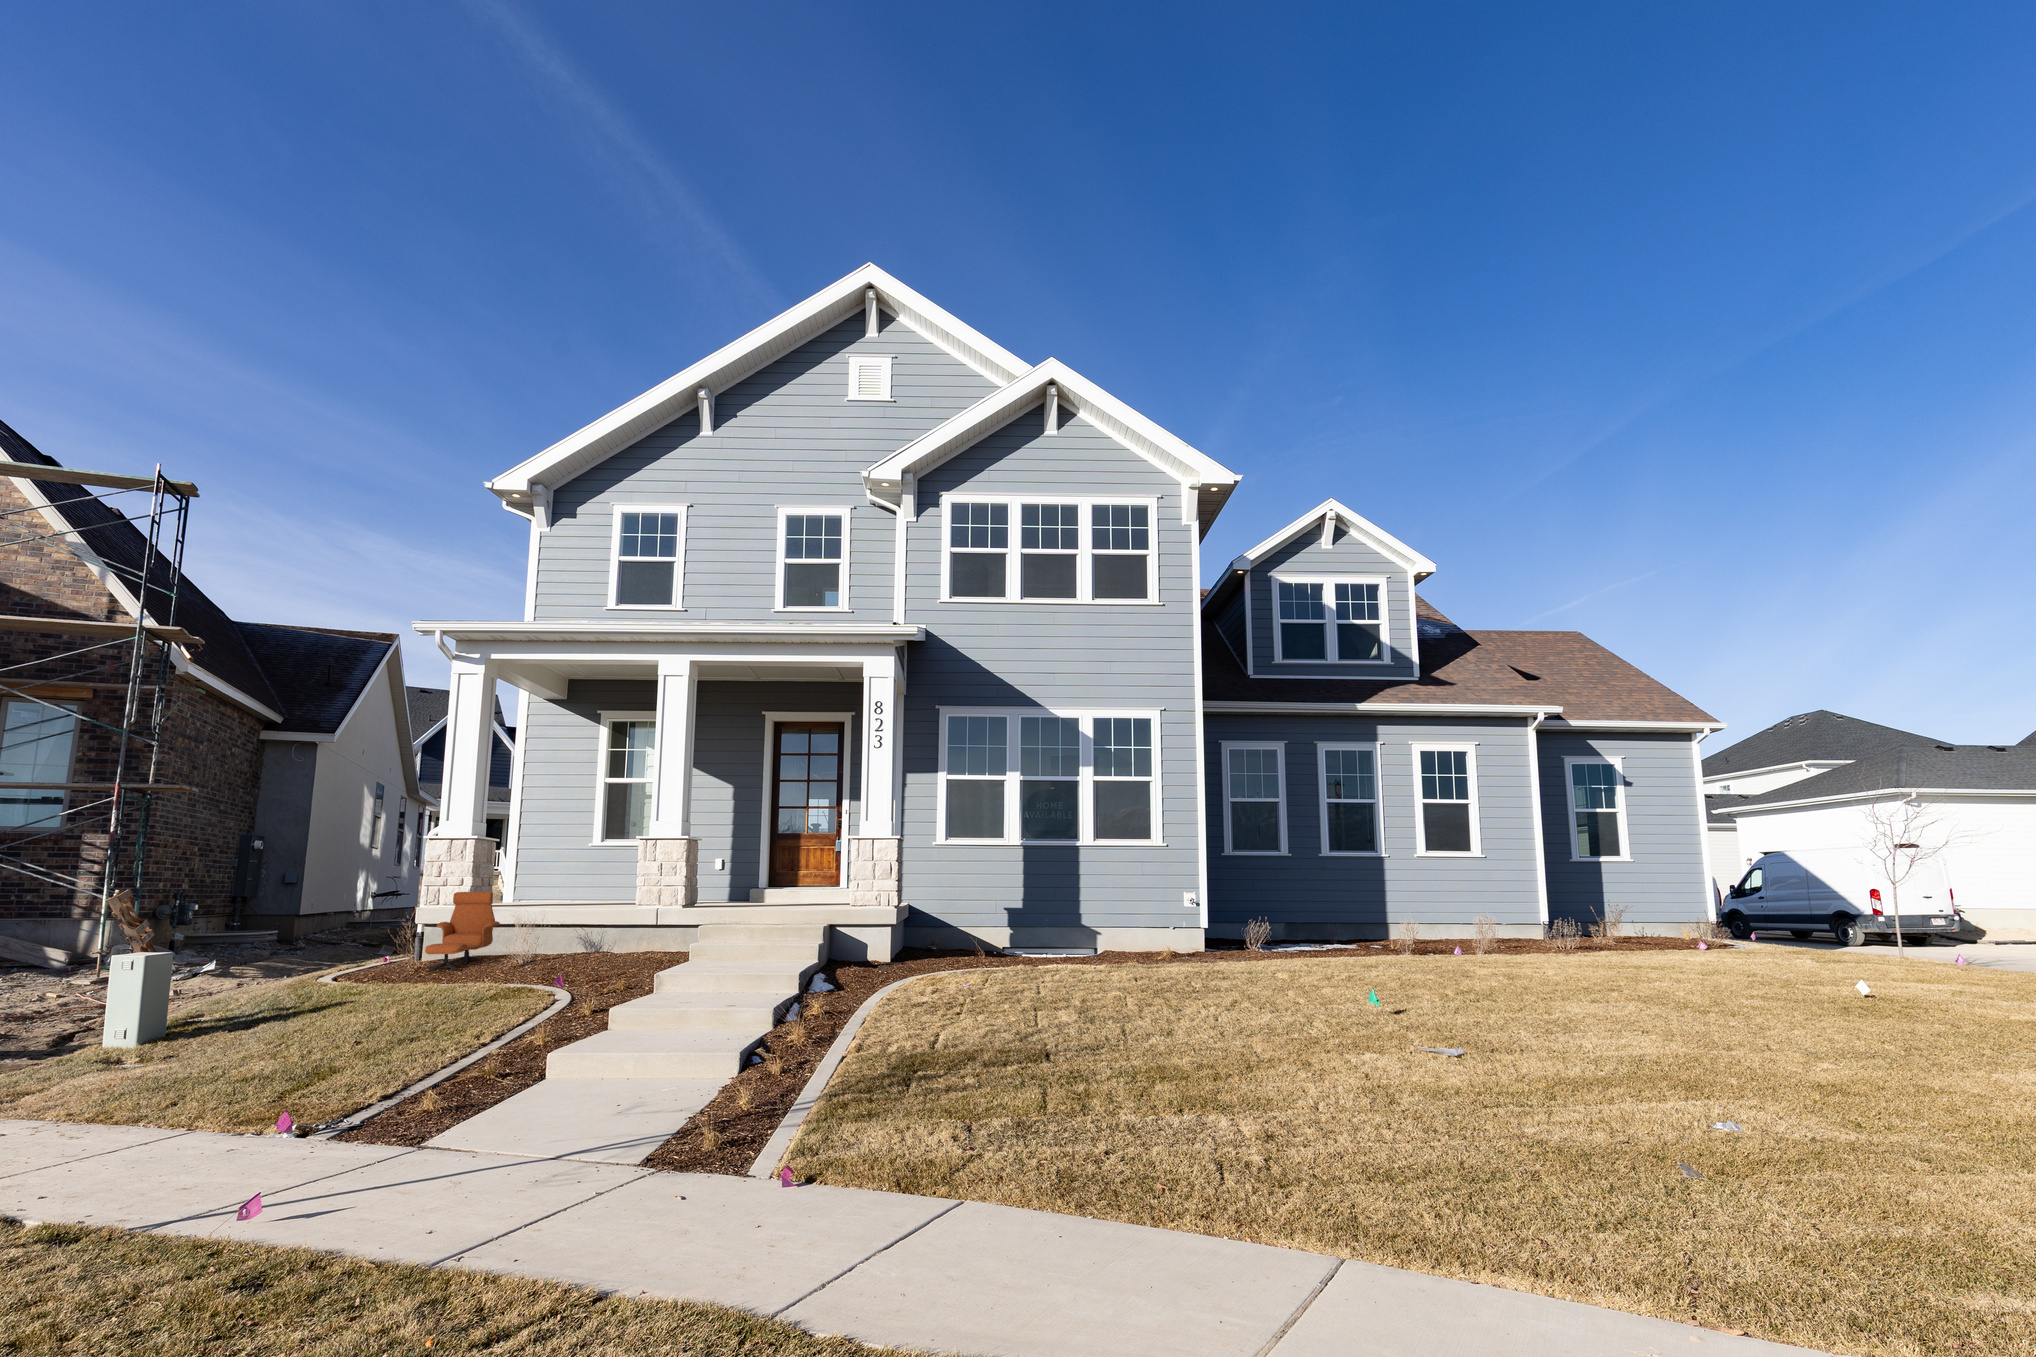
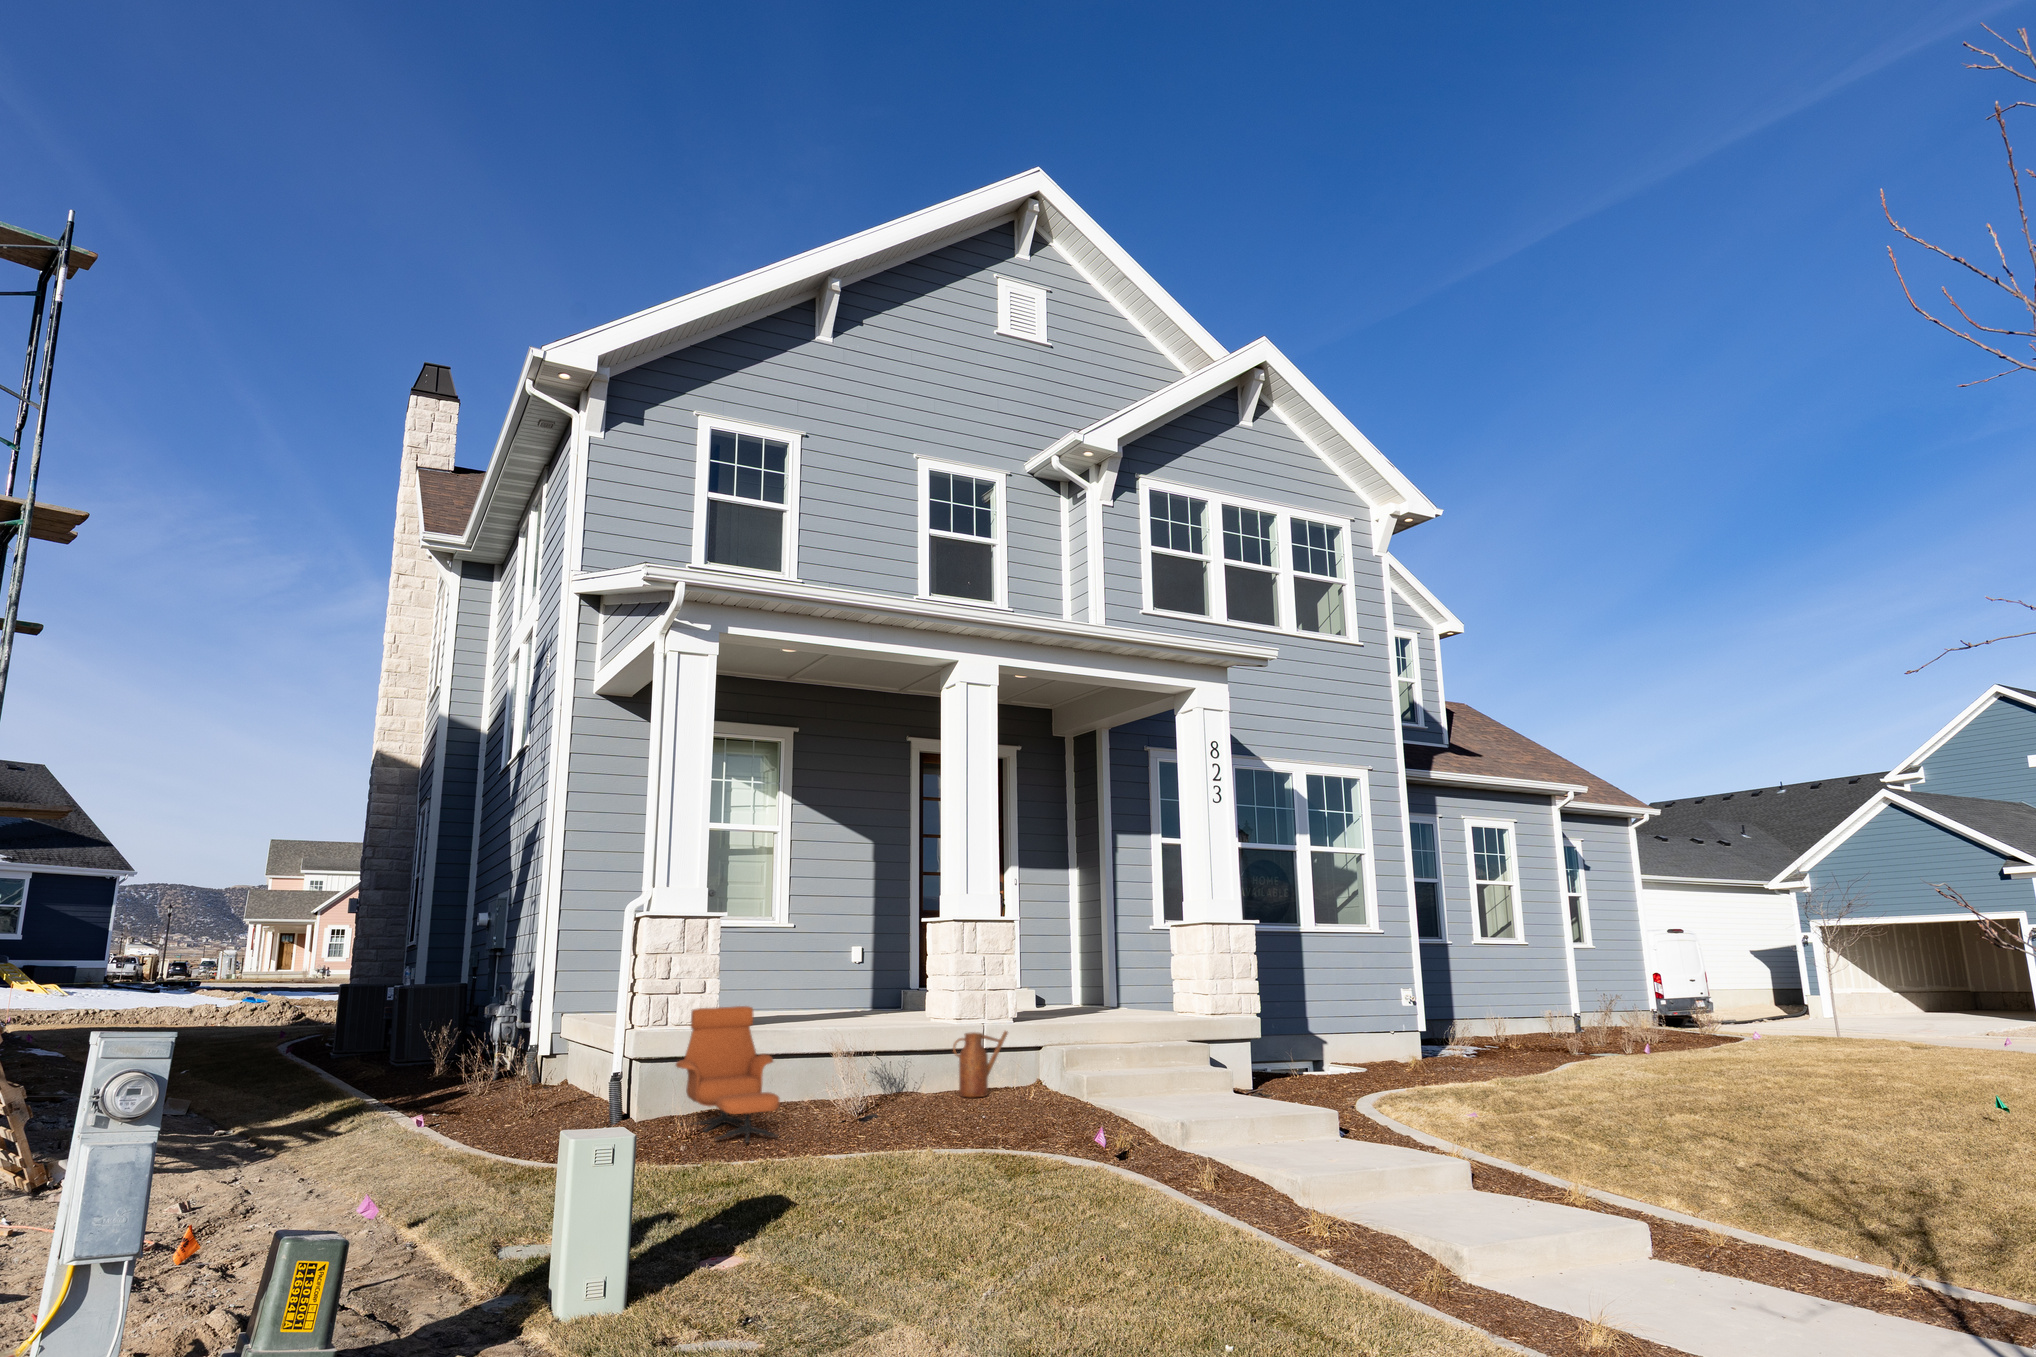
watering can: none [624,914,663,956] -> present [953,1031,1007,1098]

